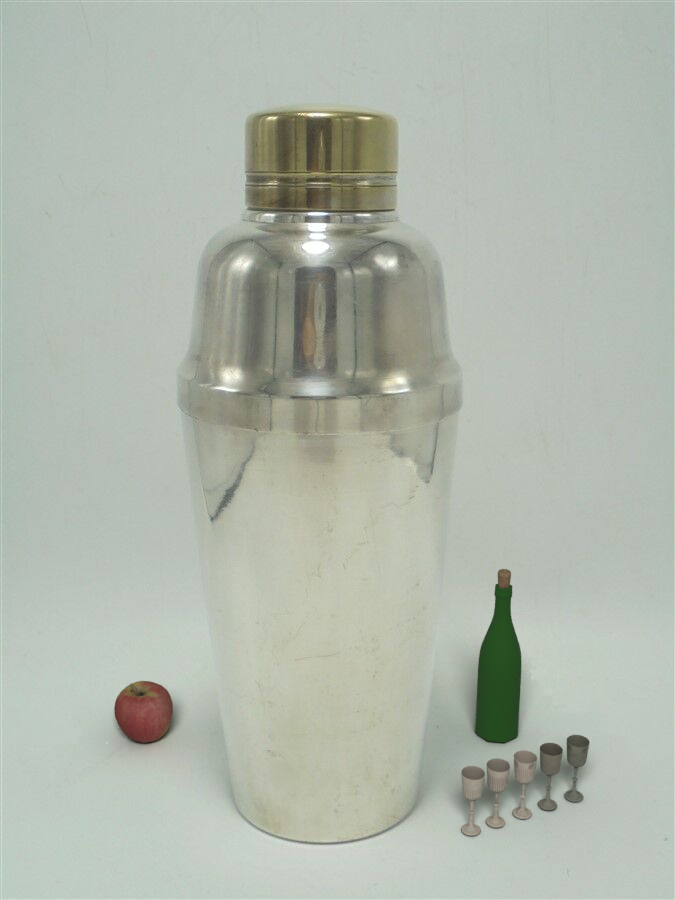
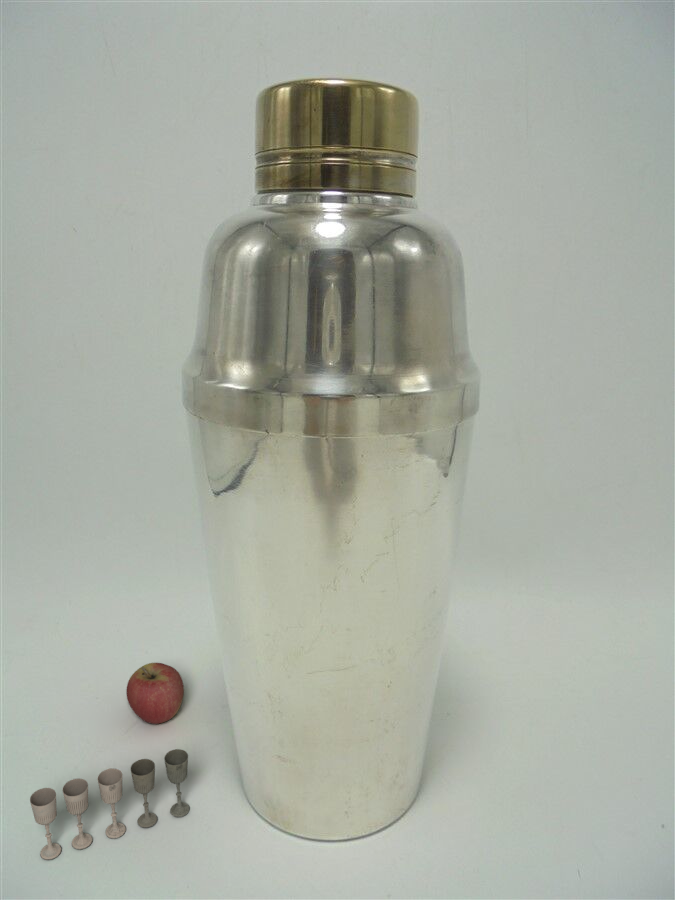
wine bottle: present [475,569,521,743] -> none [475,563,523,728]
wine glass: present [461,735,590,836] -> present [30,749,190,860]

